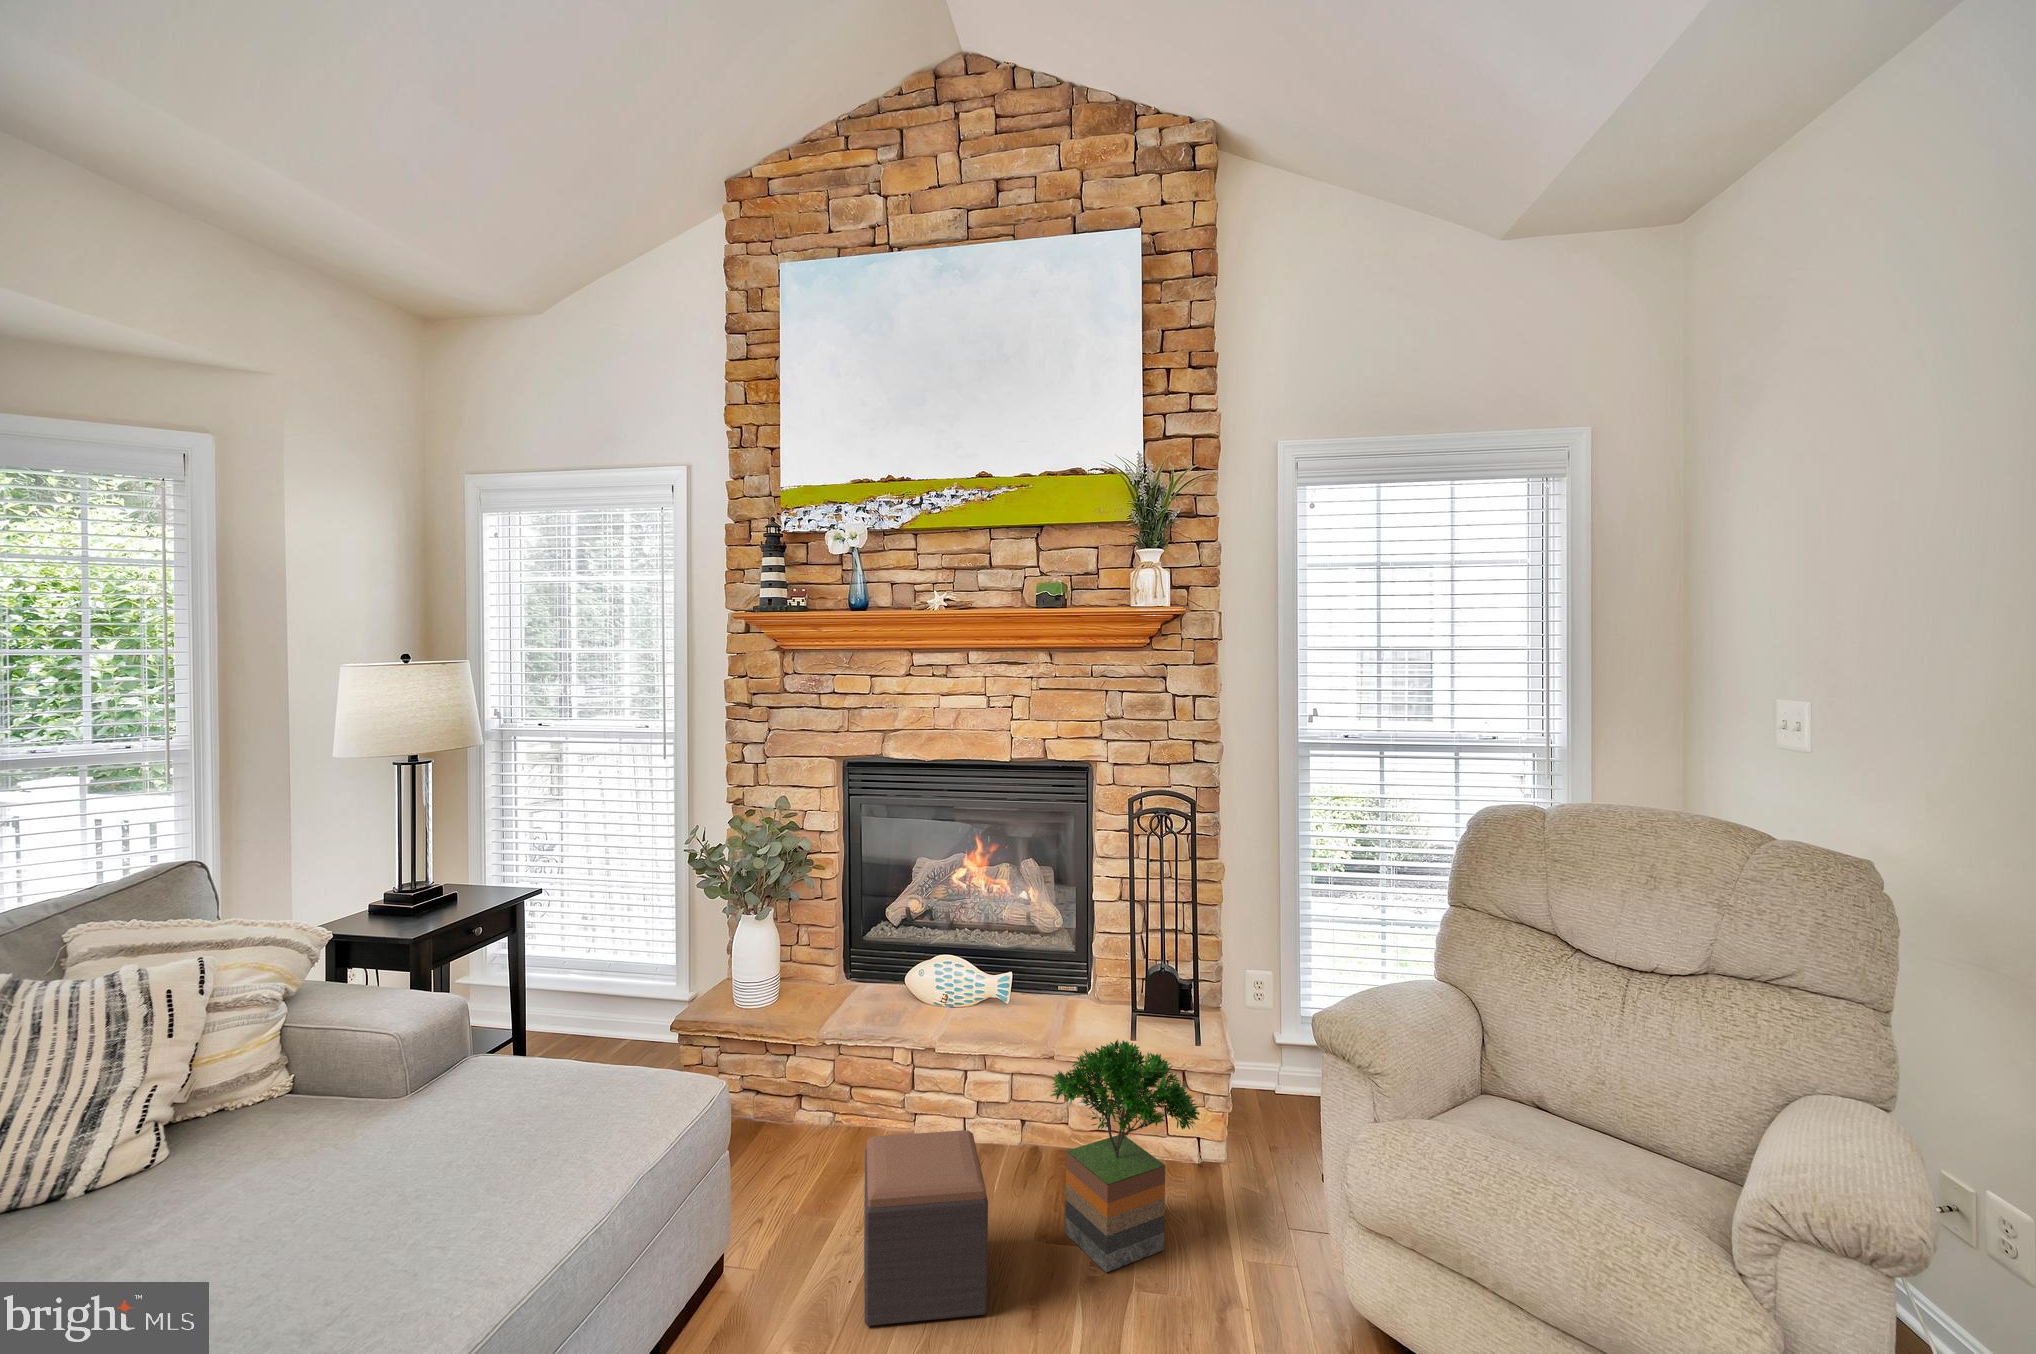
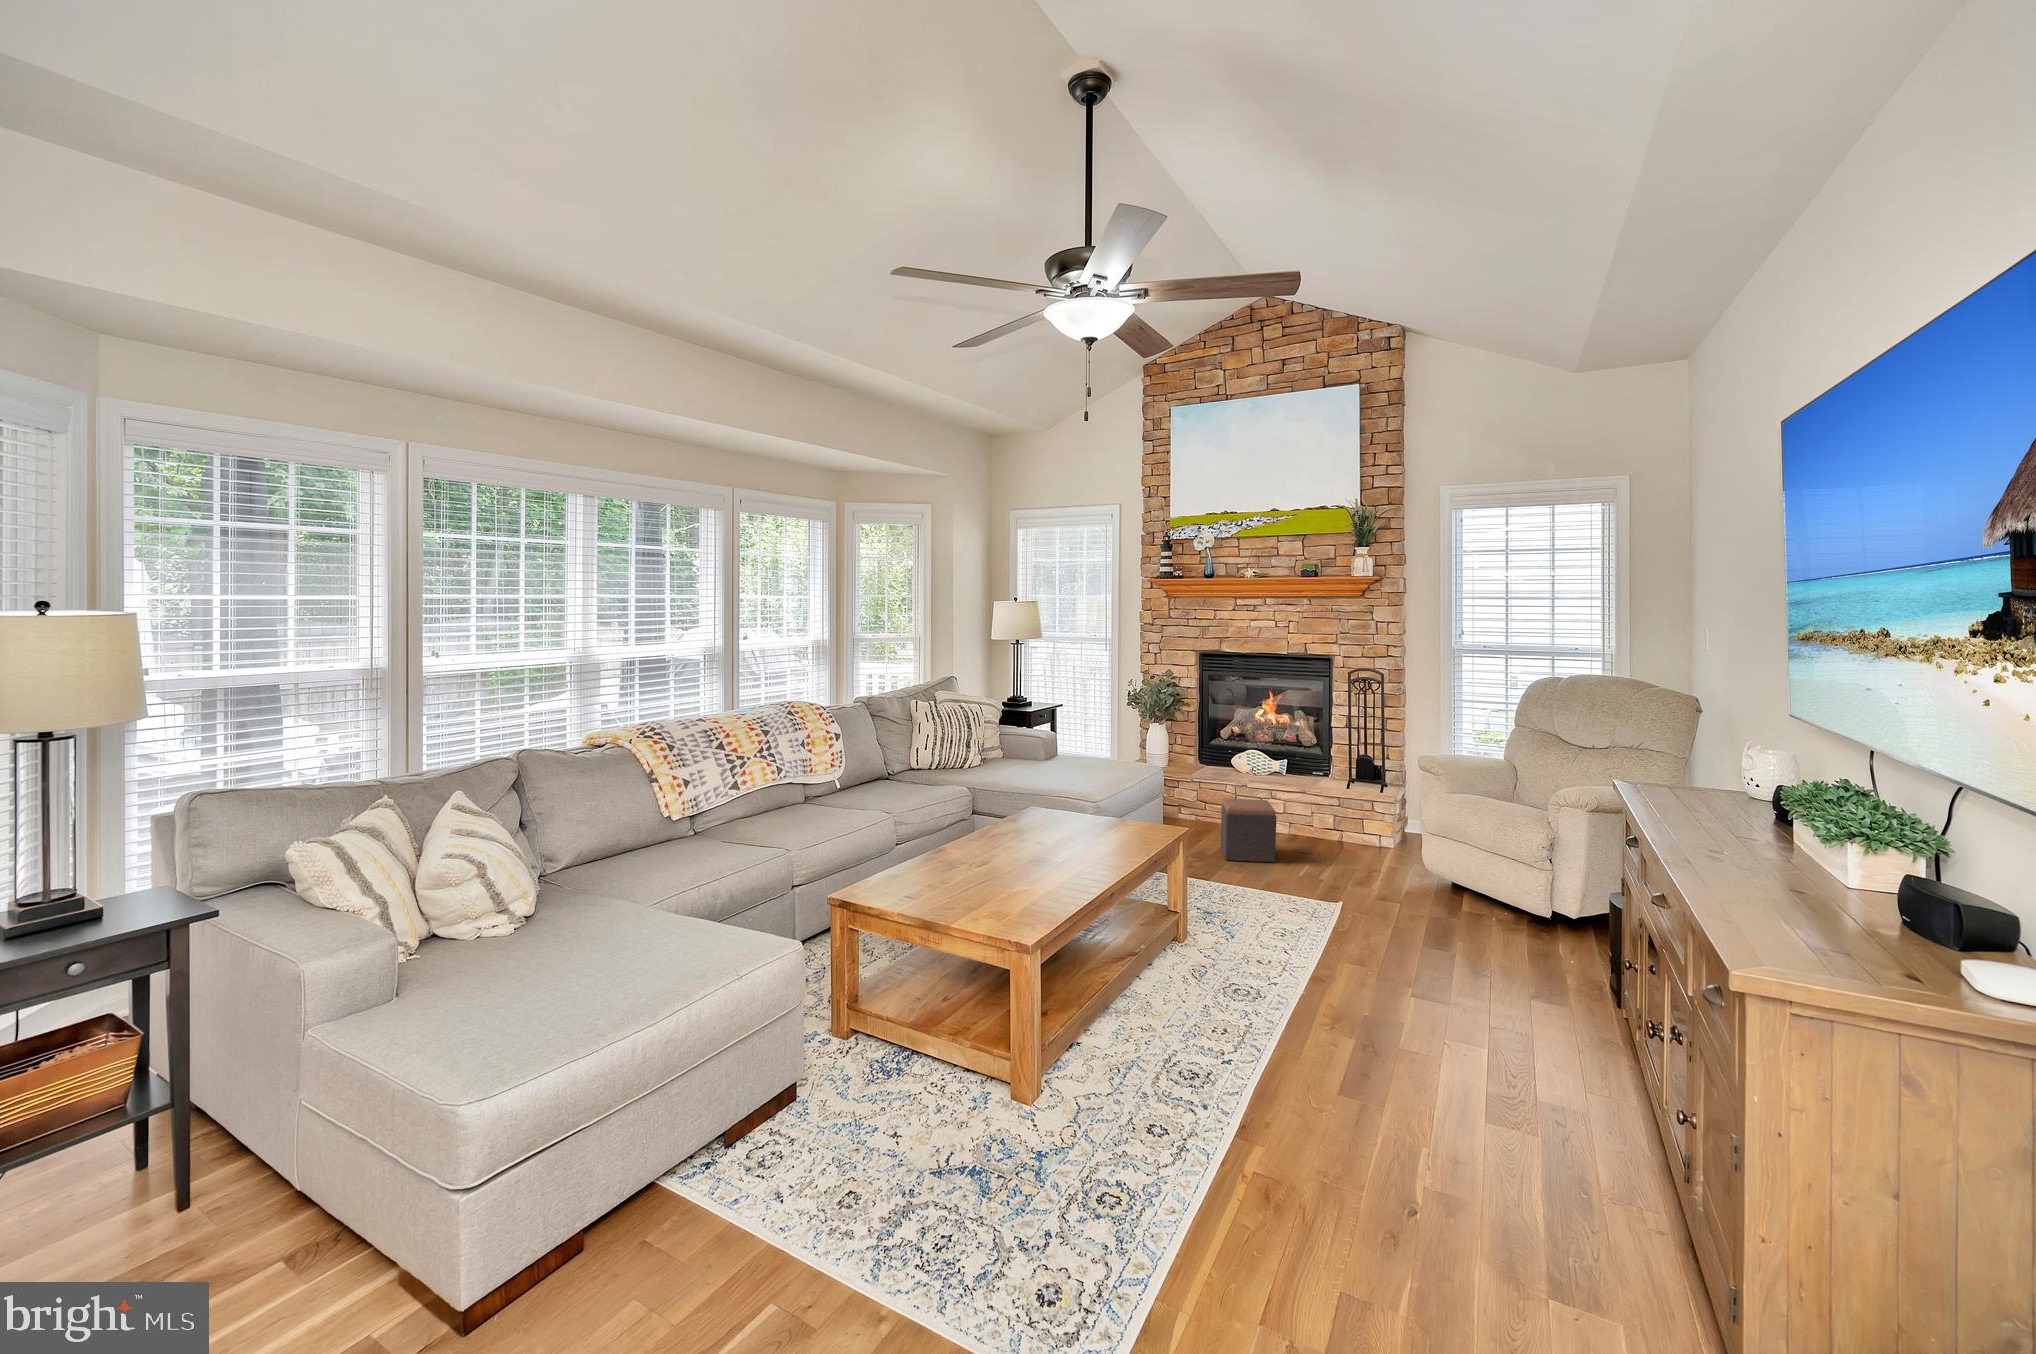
potted tree: present [1051,1040,1200,1272] -> none [1304,770,1374,860]

